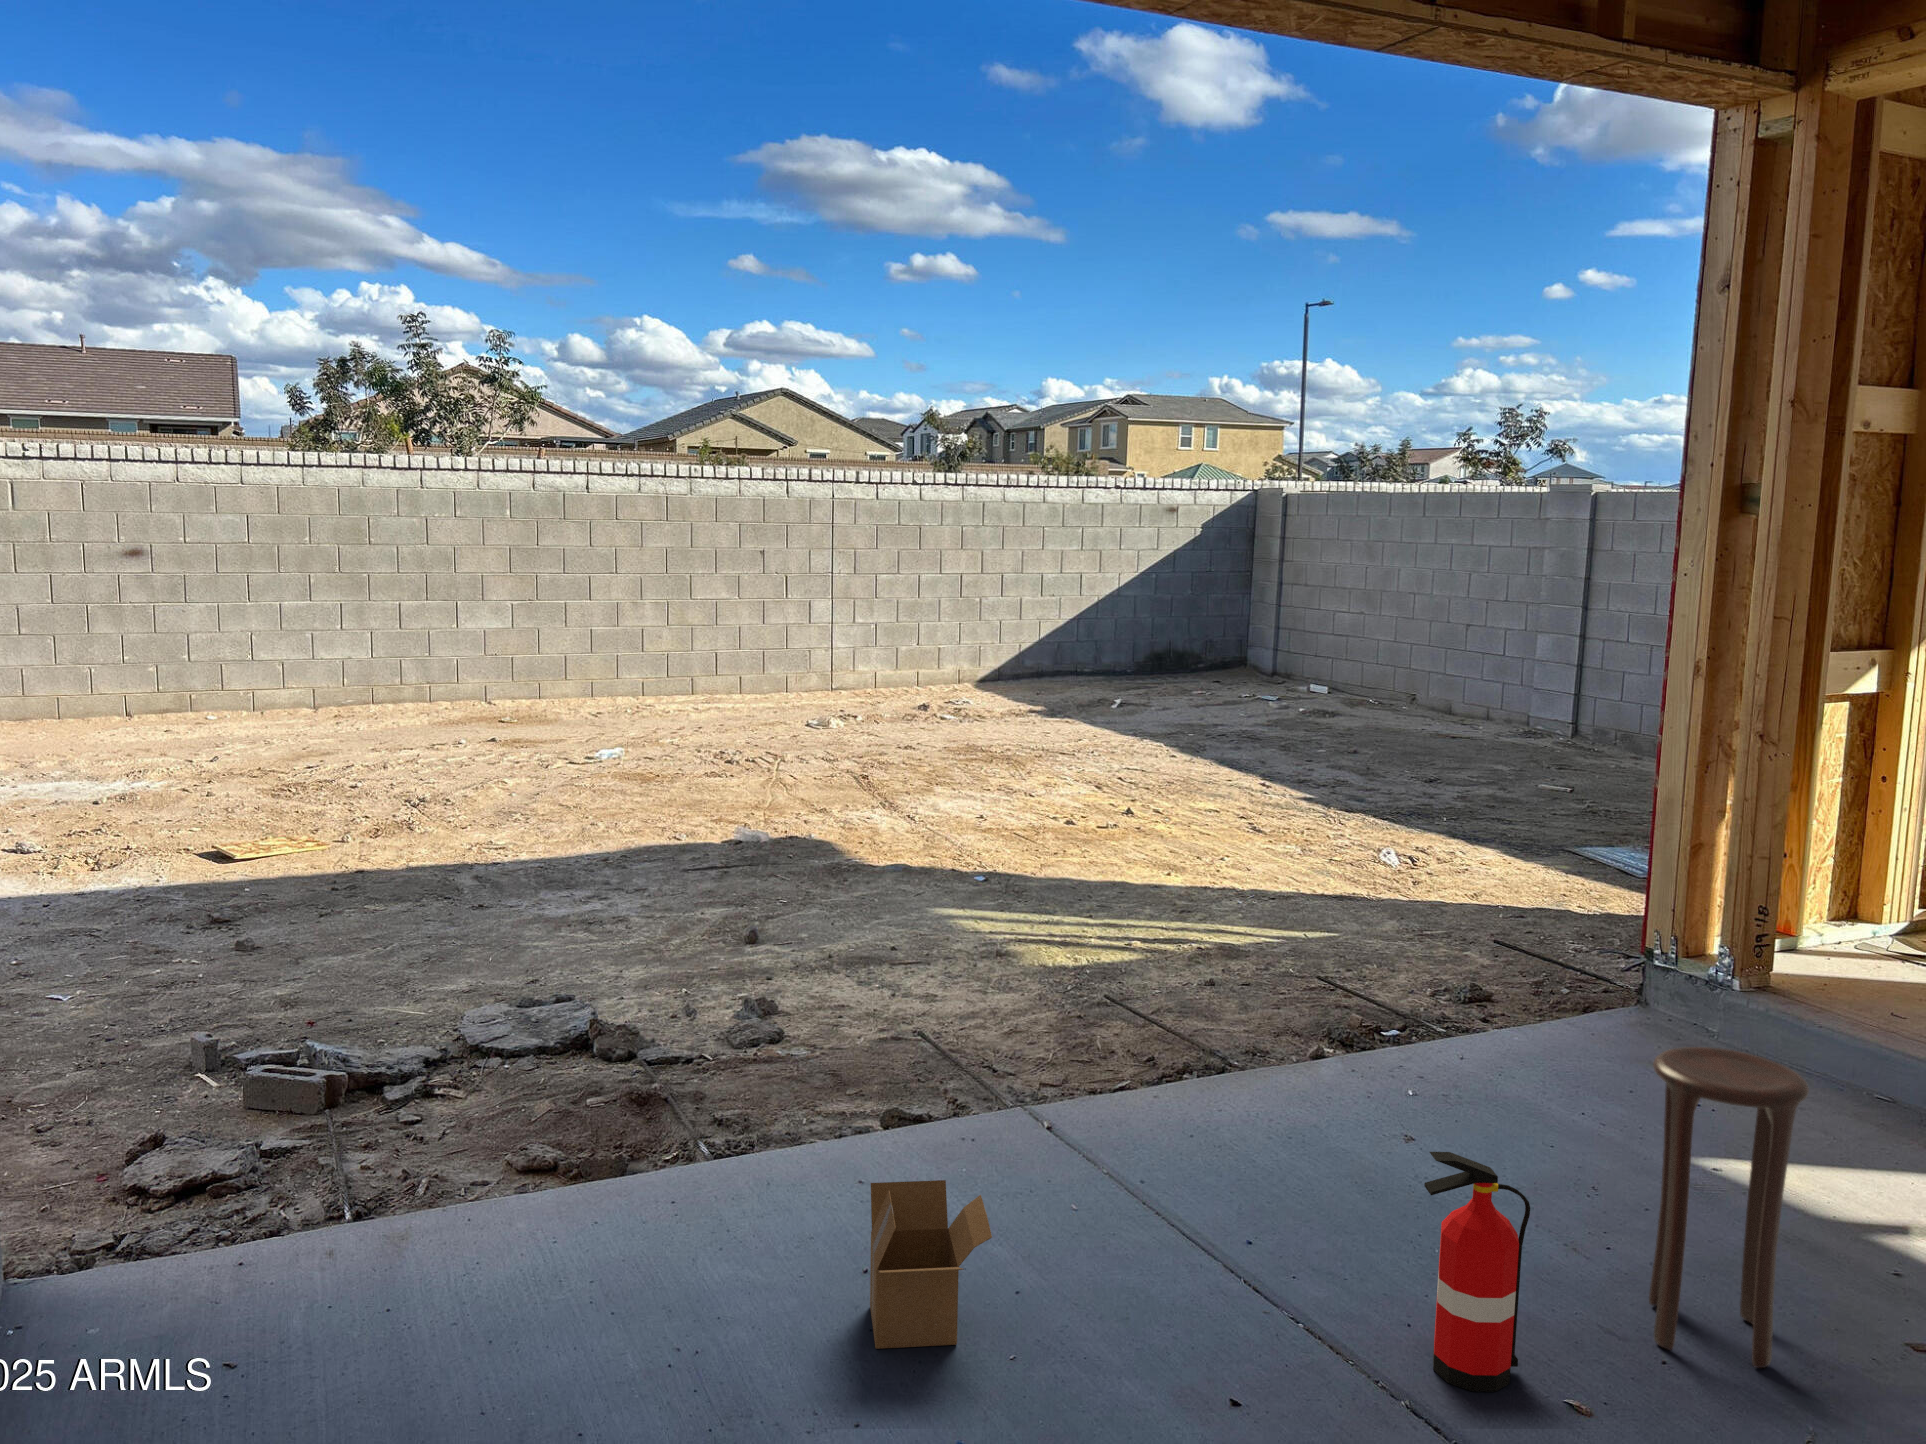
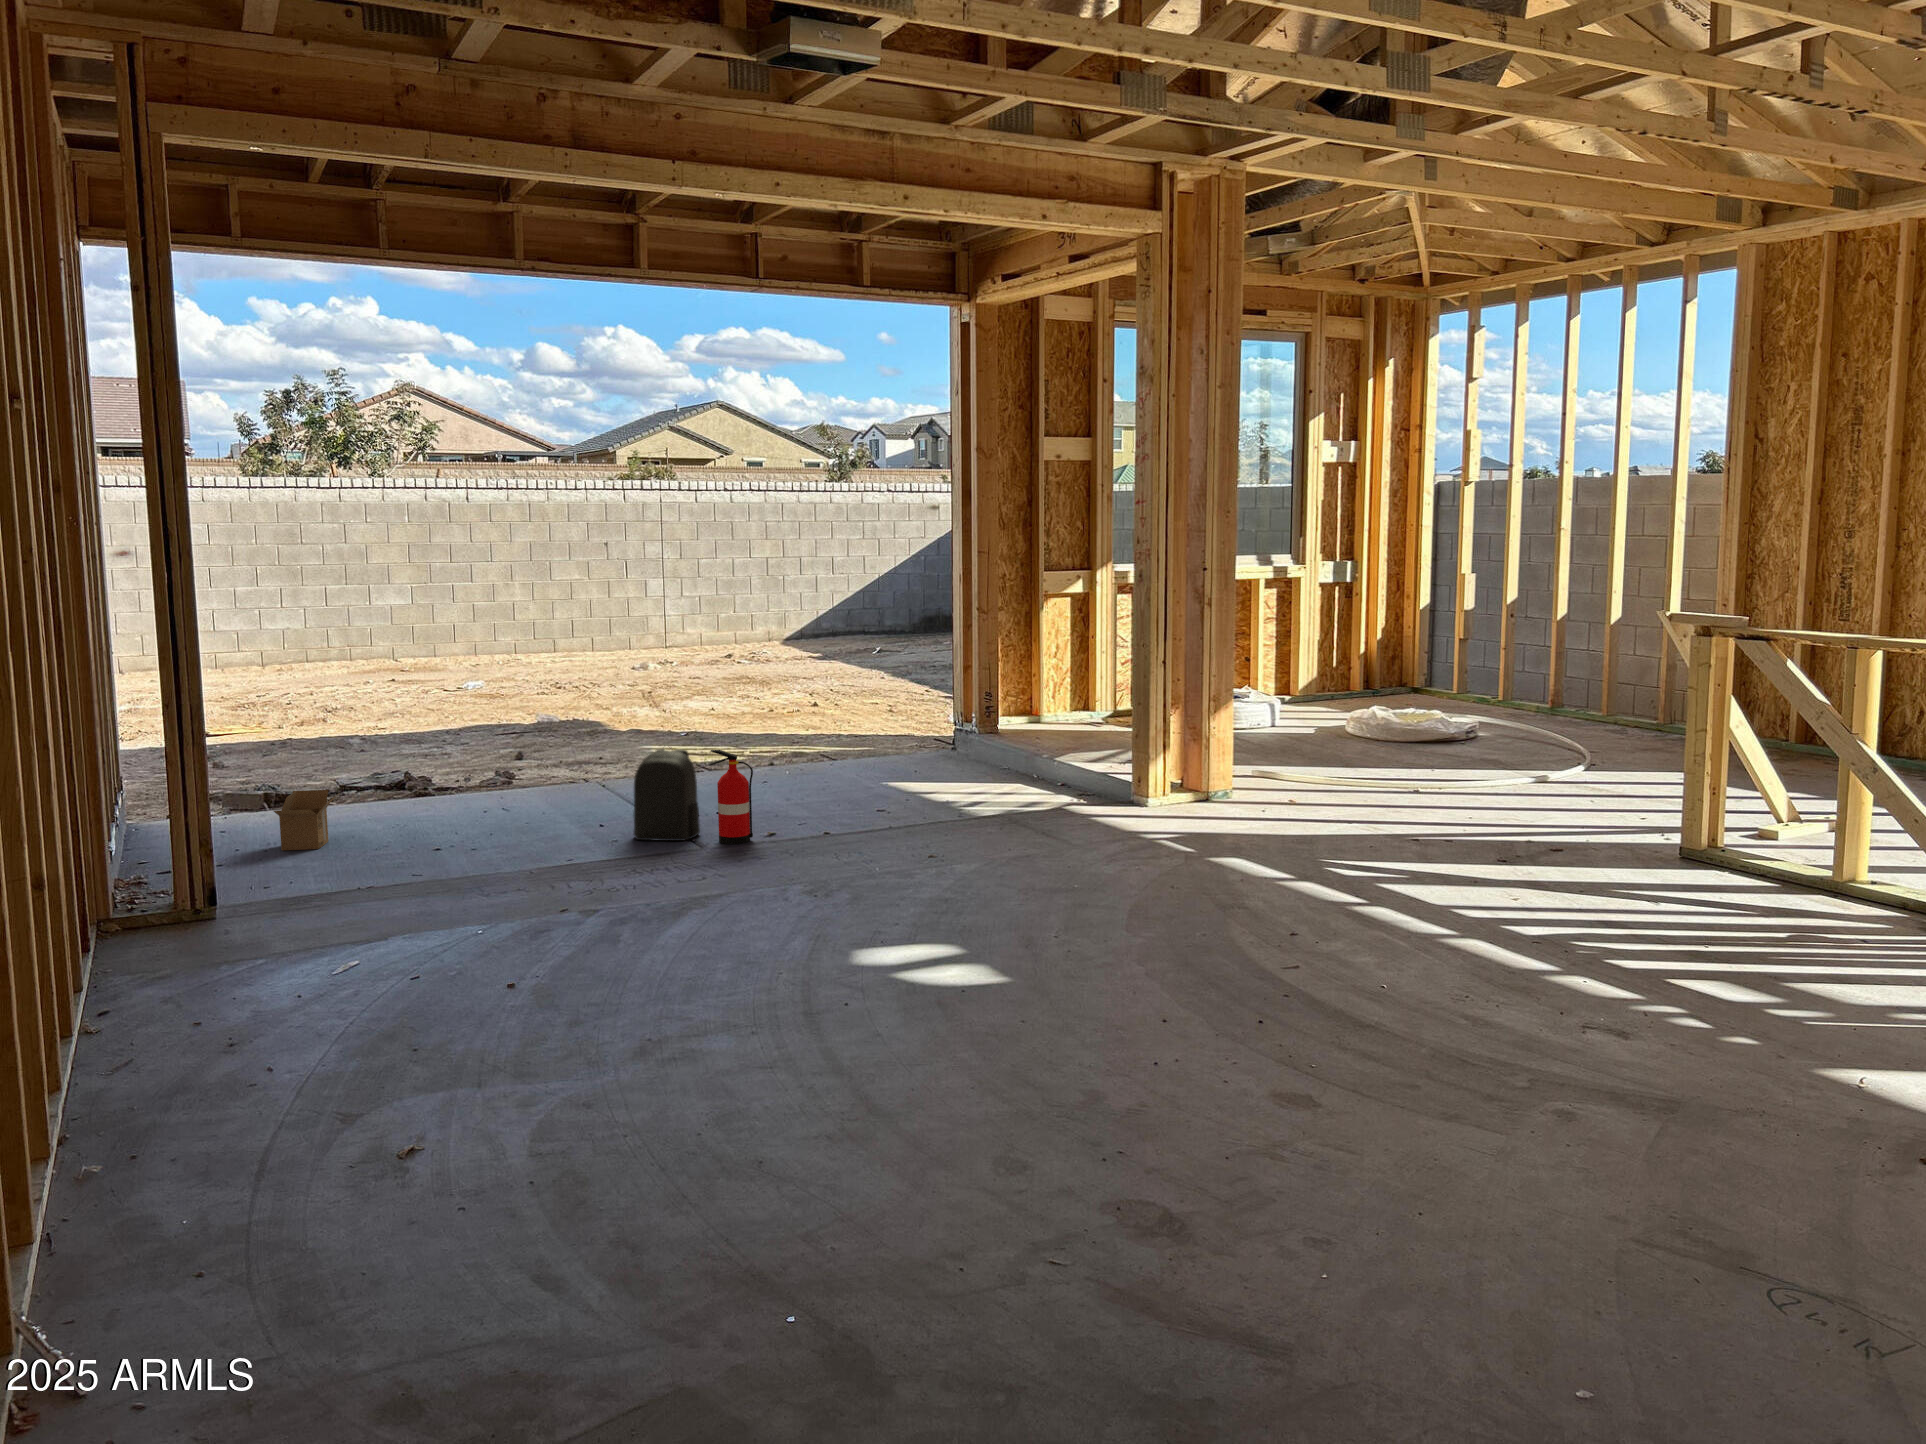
stool: present [1649,1047,1809,1368] -> none [818,714,875,837]
backpack: none [1205,1116,1362,1363] -> present [634,749,700,841]
cardboard box: present [870,1180,992,1349] -> present [274,790,335,851]

